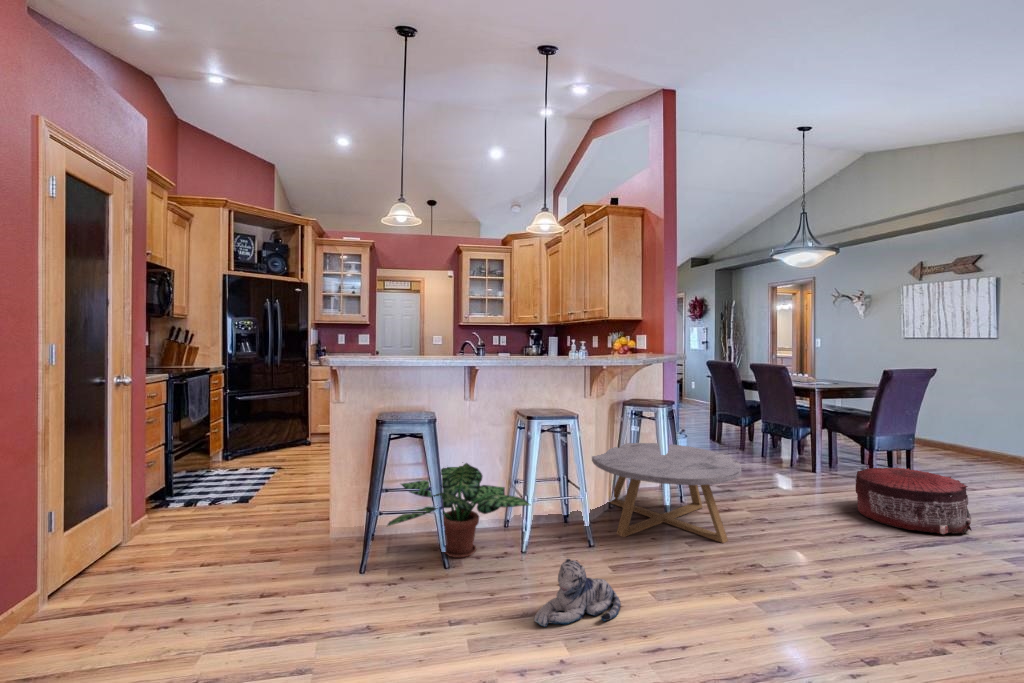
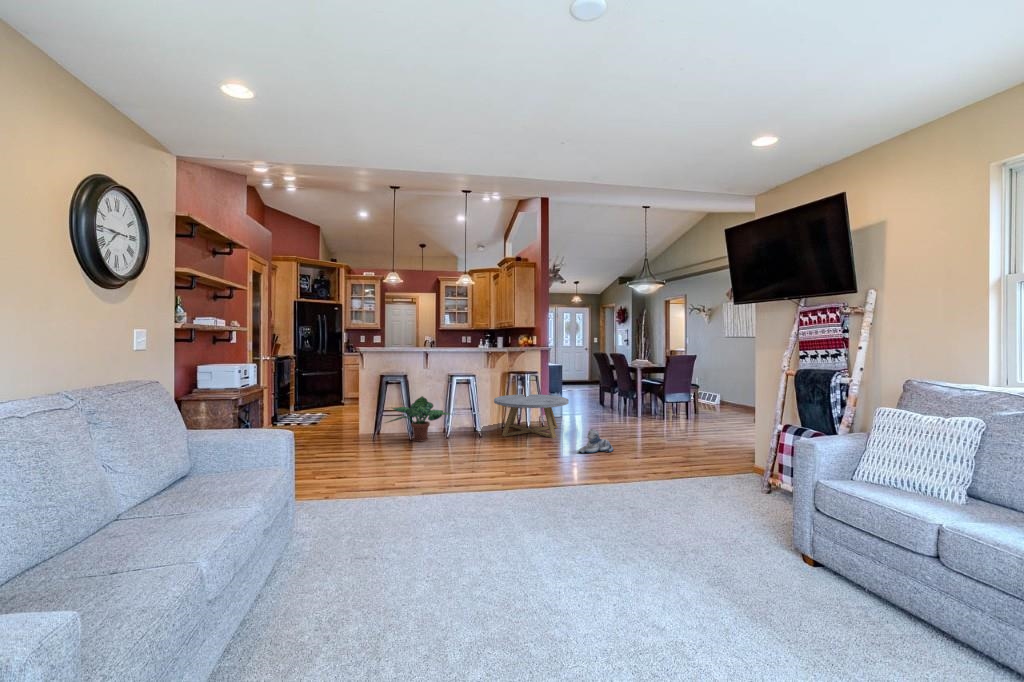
pouf: present [856,468,971,534] -> none [640,406,689,436]
plush toy: present [534,559,621,627] -> present [579,429,613,453]

